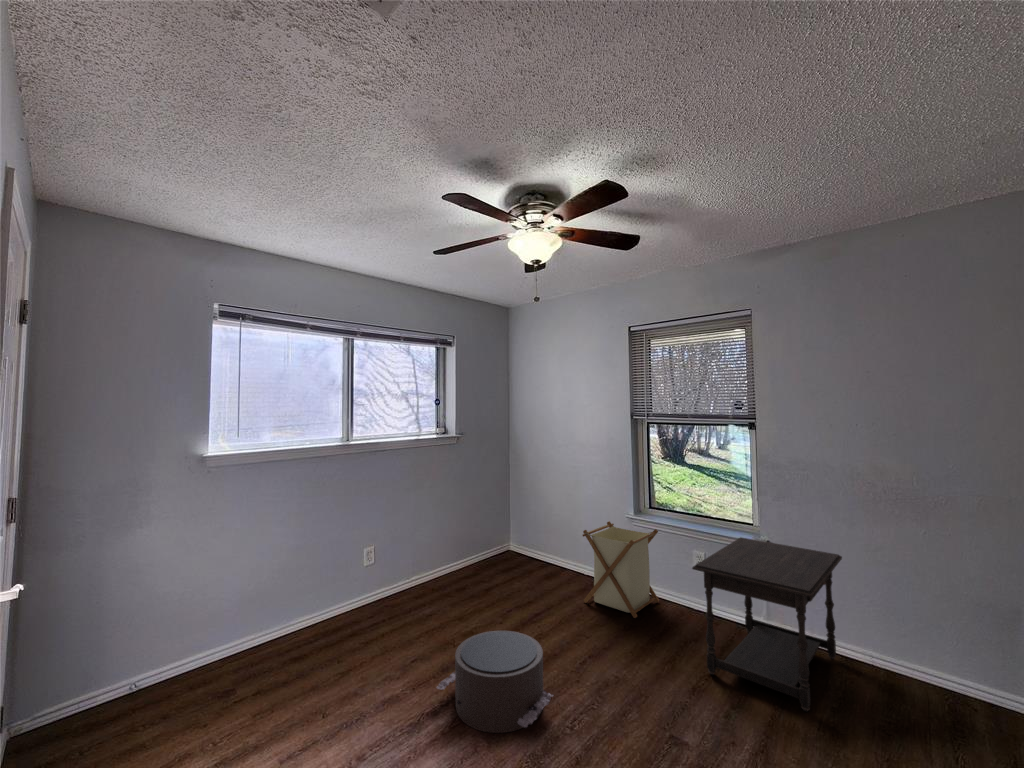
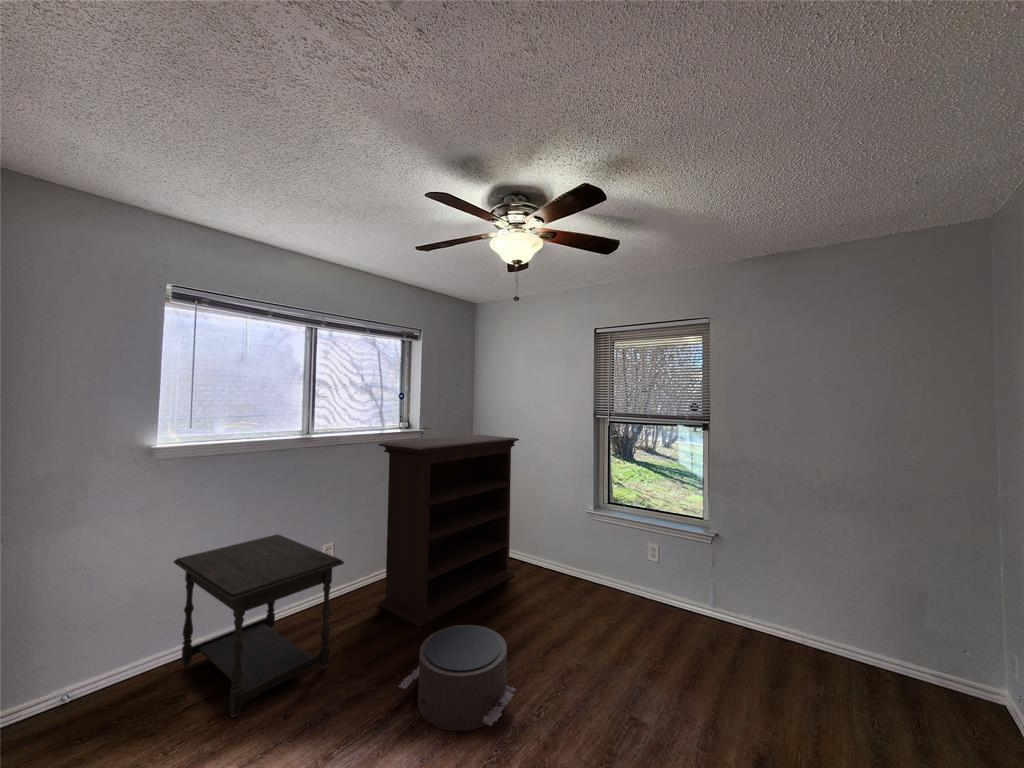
bookshelf: none [414,441,559,635] -> present [378,435,519,627]
laundry basket: present [583,521,659,618] -> none [538,513,609,605]
side table: present [692,537,842,712] -> present [174,534,344,718]

